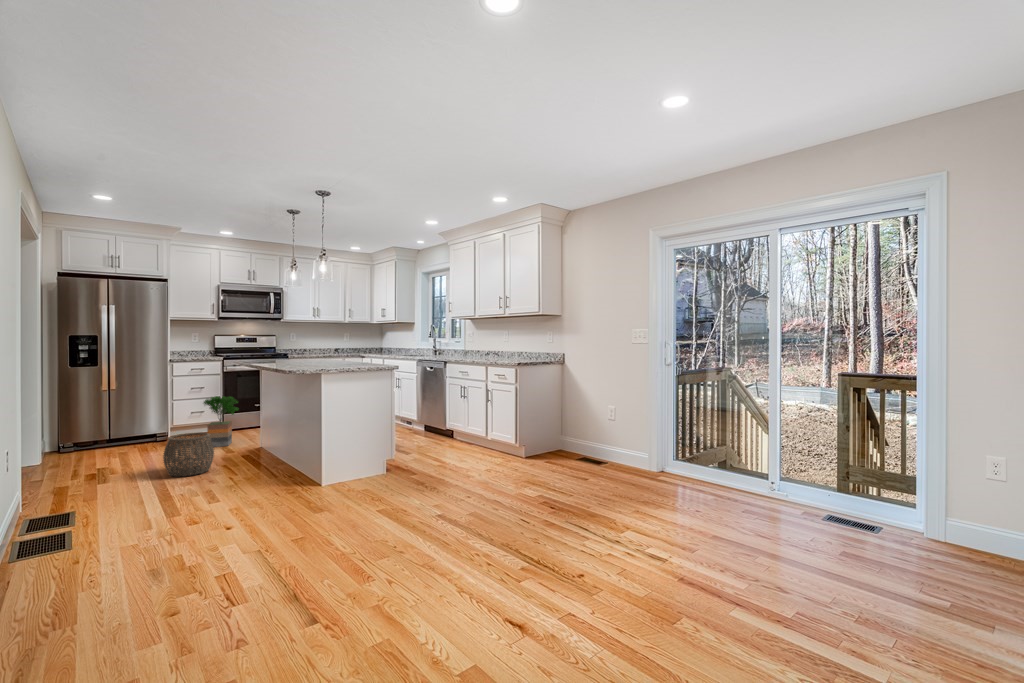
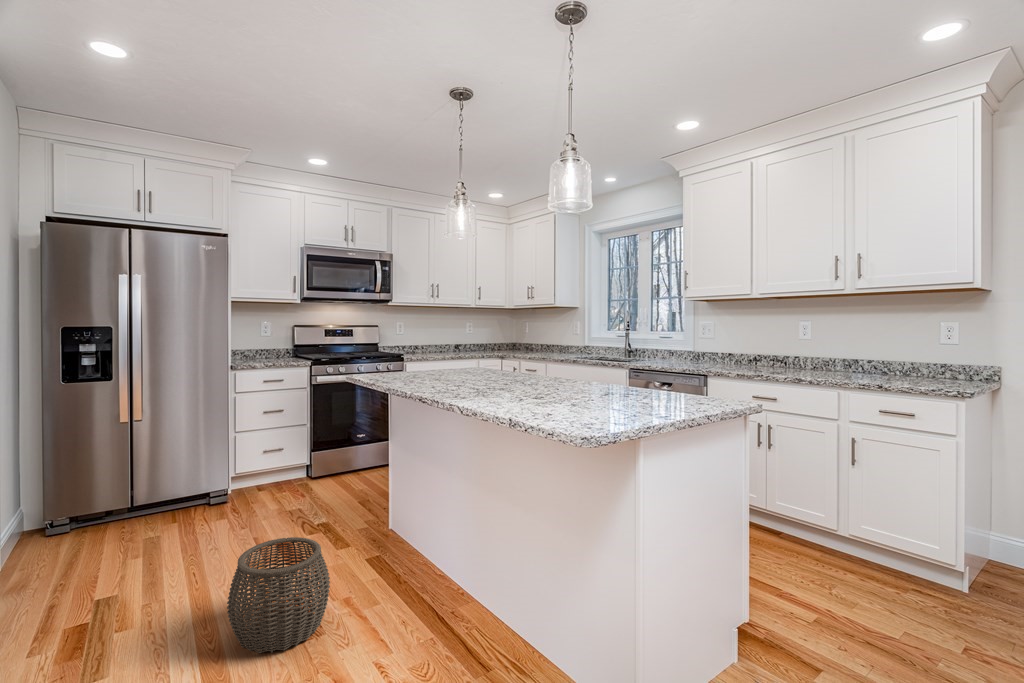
potted tree: present [204,396,238,447] -> none [286,433,349,526]

